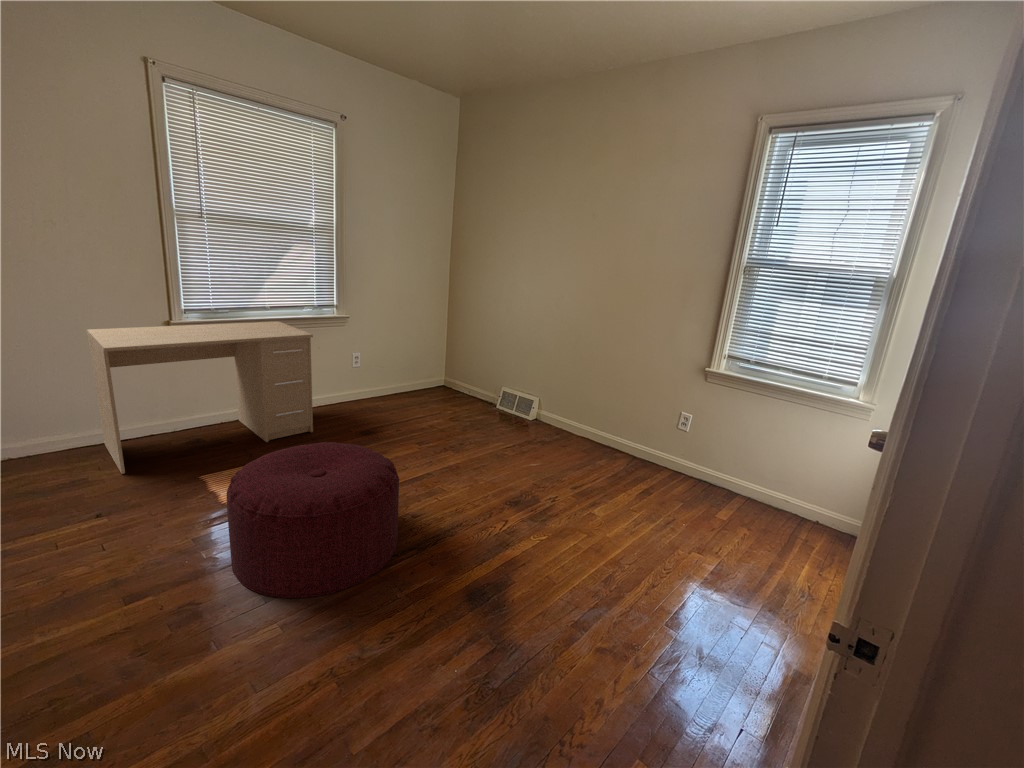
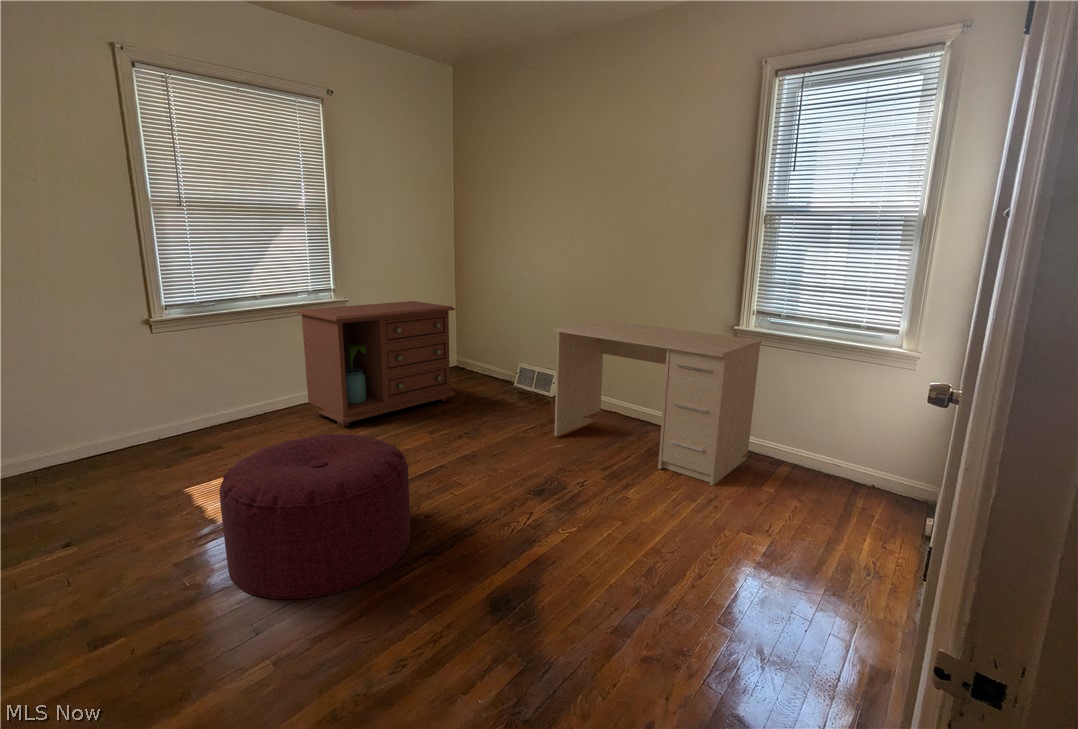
dresser: none [307,312,449,425] -> present [297,301,455,427]
desk: present [87,321,313,474] -> present [554,320,761,485]

